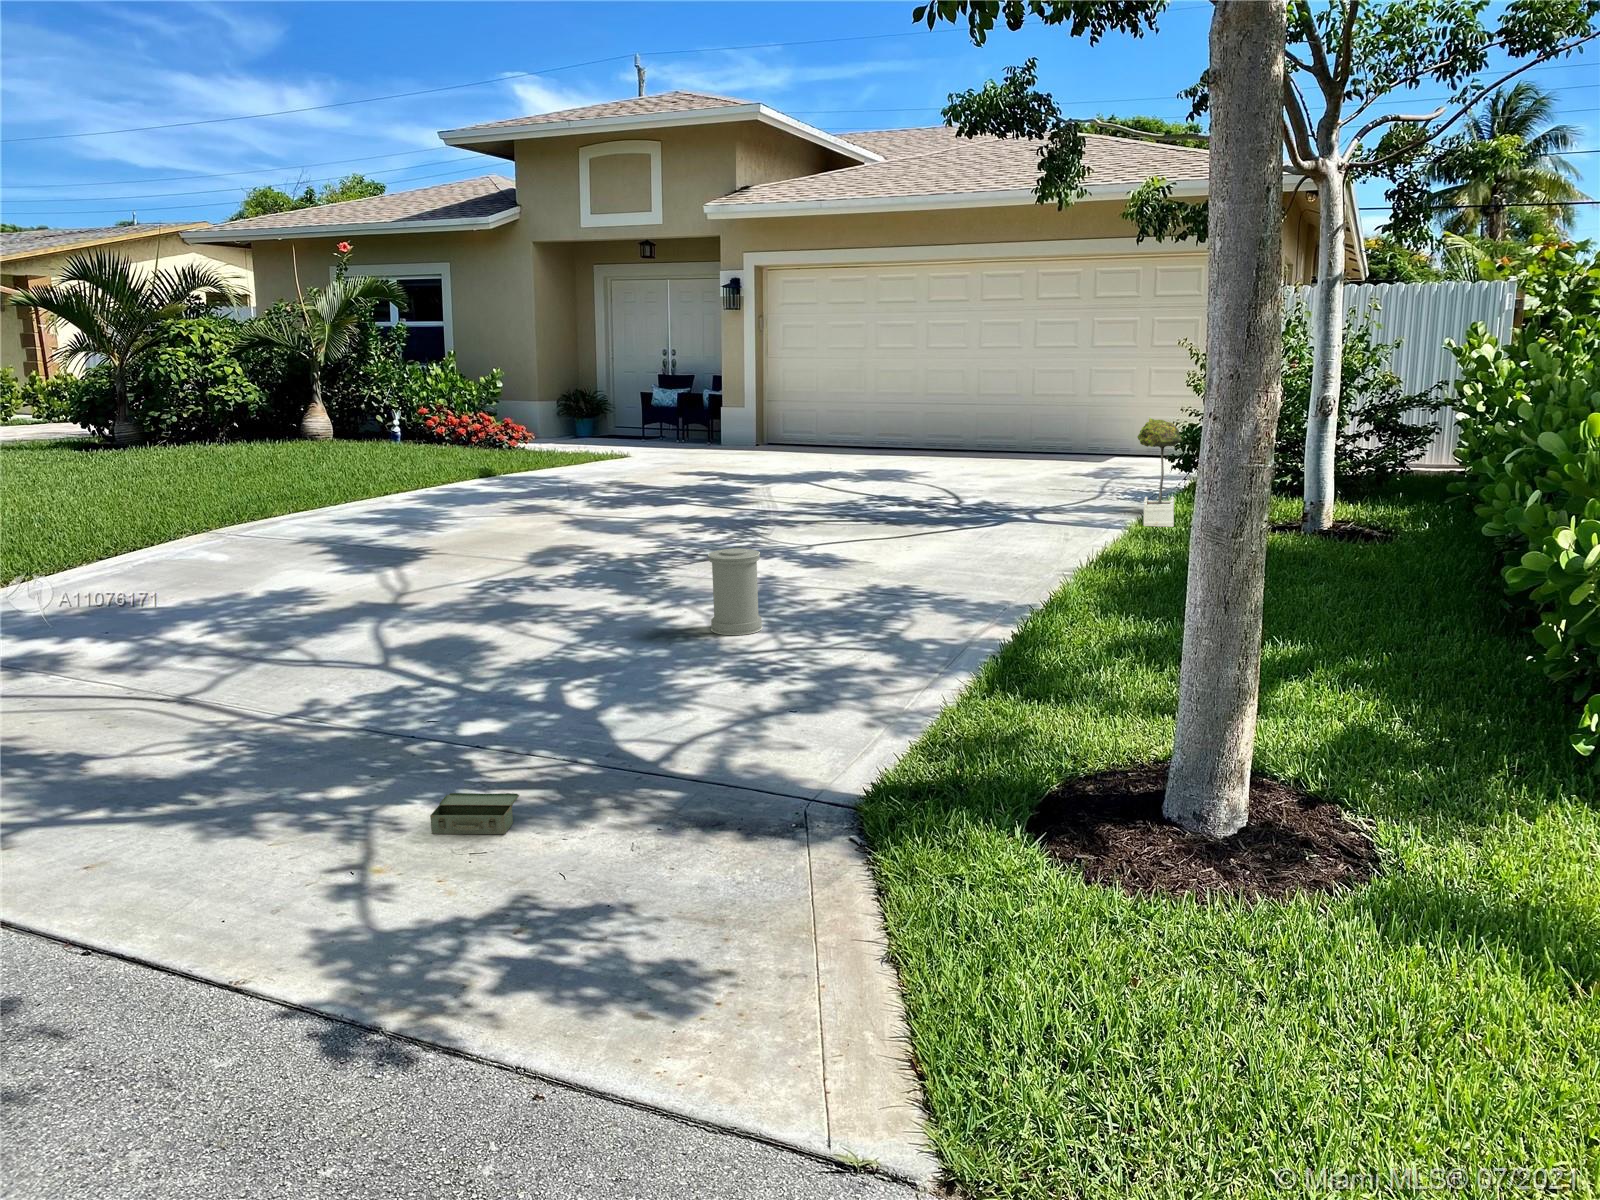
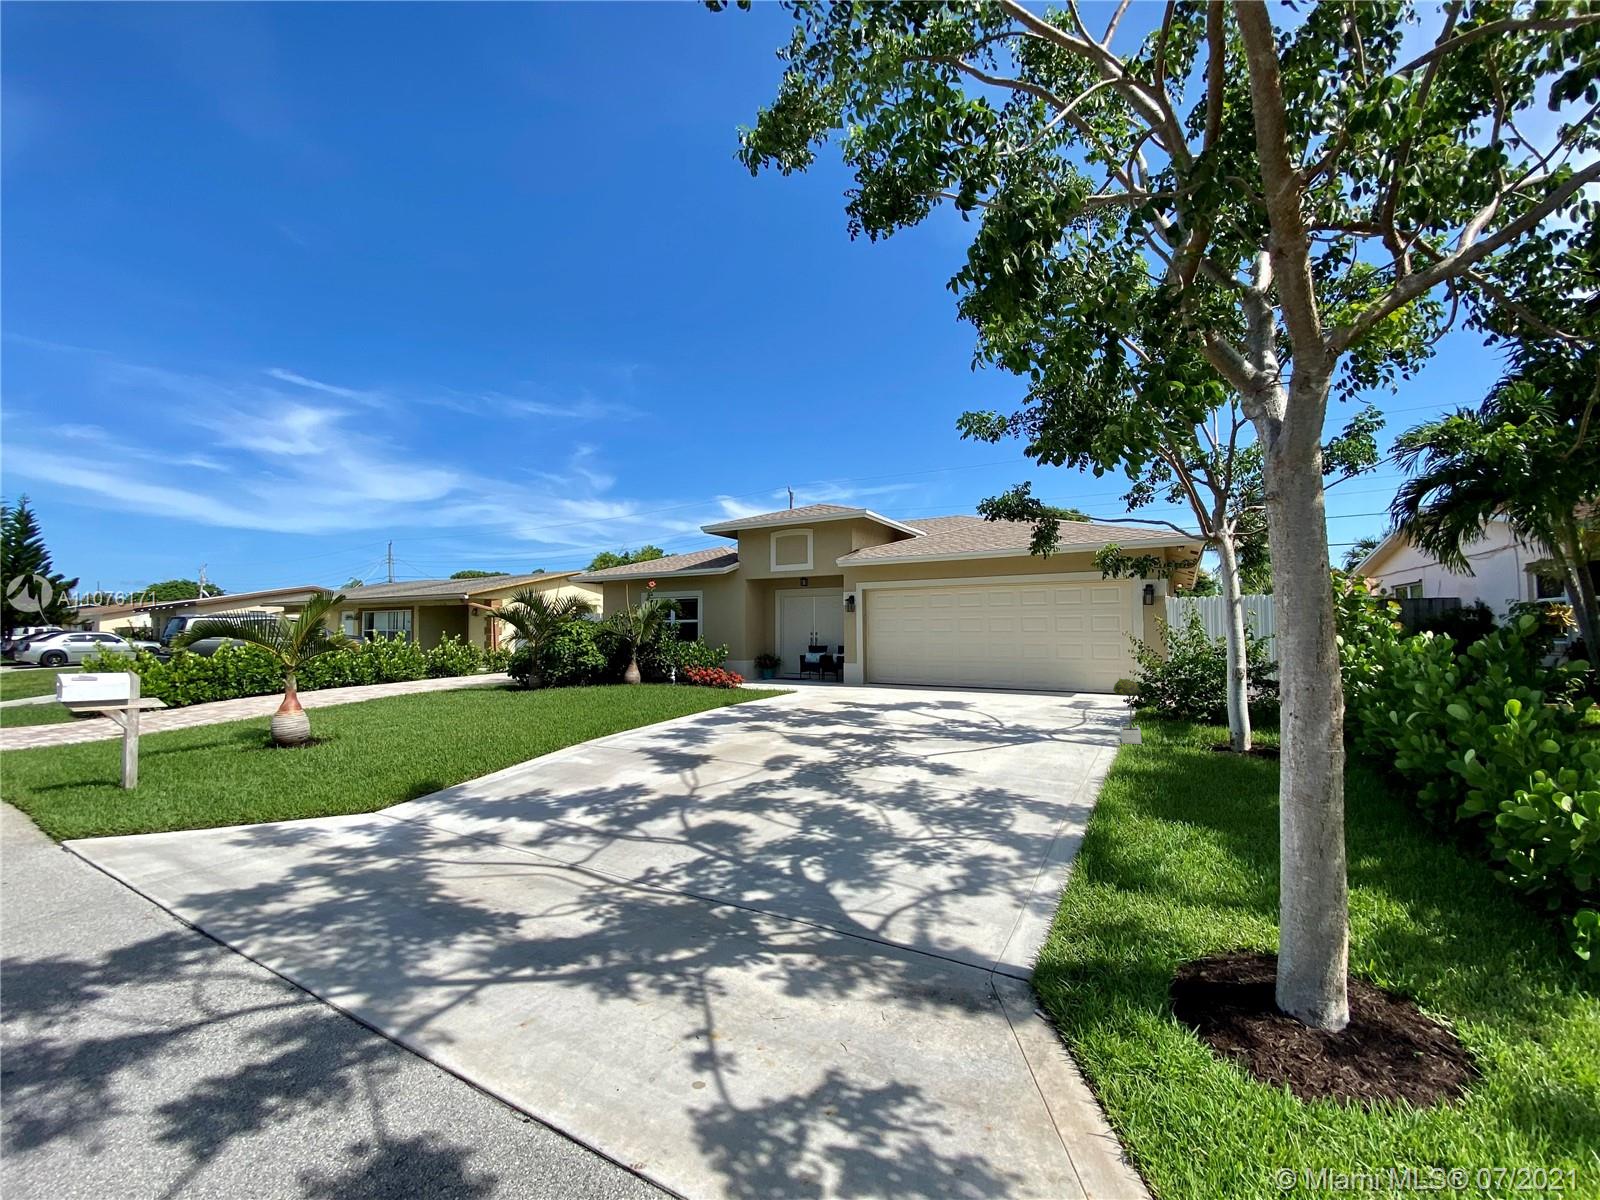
trash can: present [708,548,762,635] -> none [883,767,917,824]
toolbox: present [430,793,519,834] -> none [744,968,803,1008]

